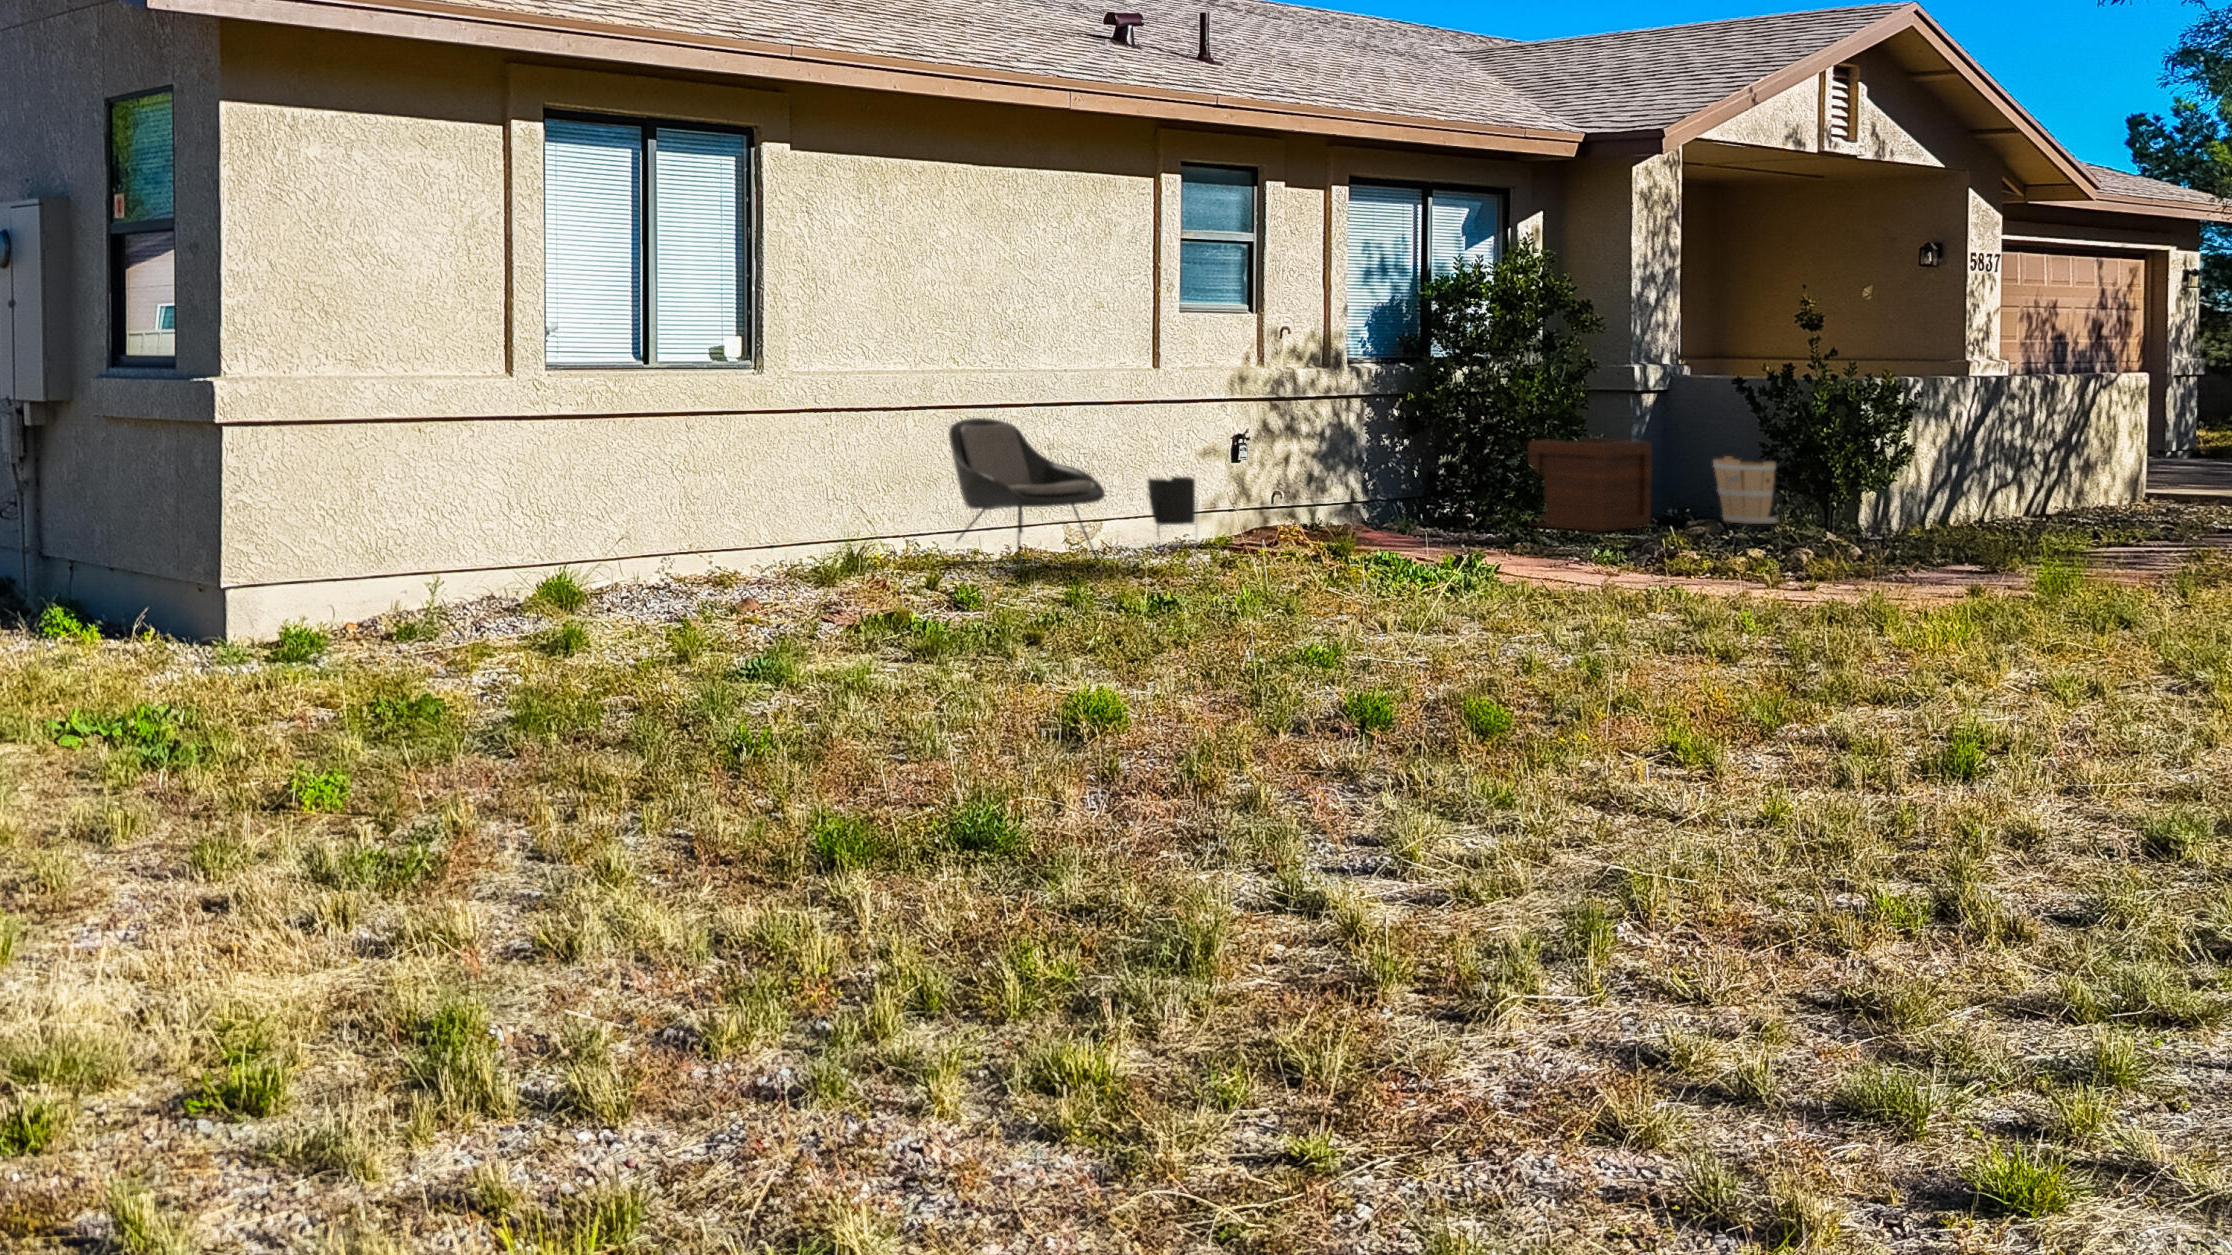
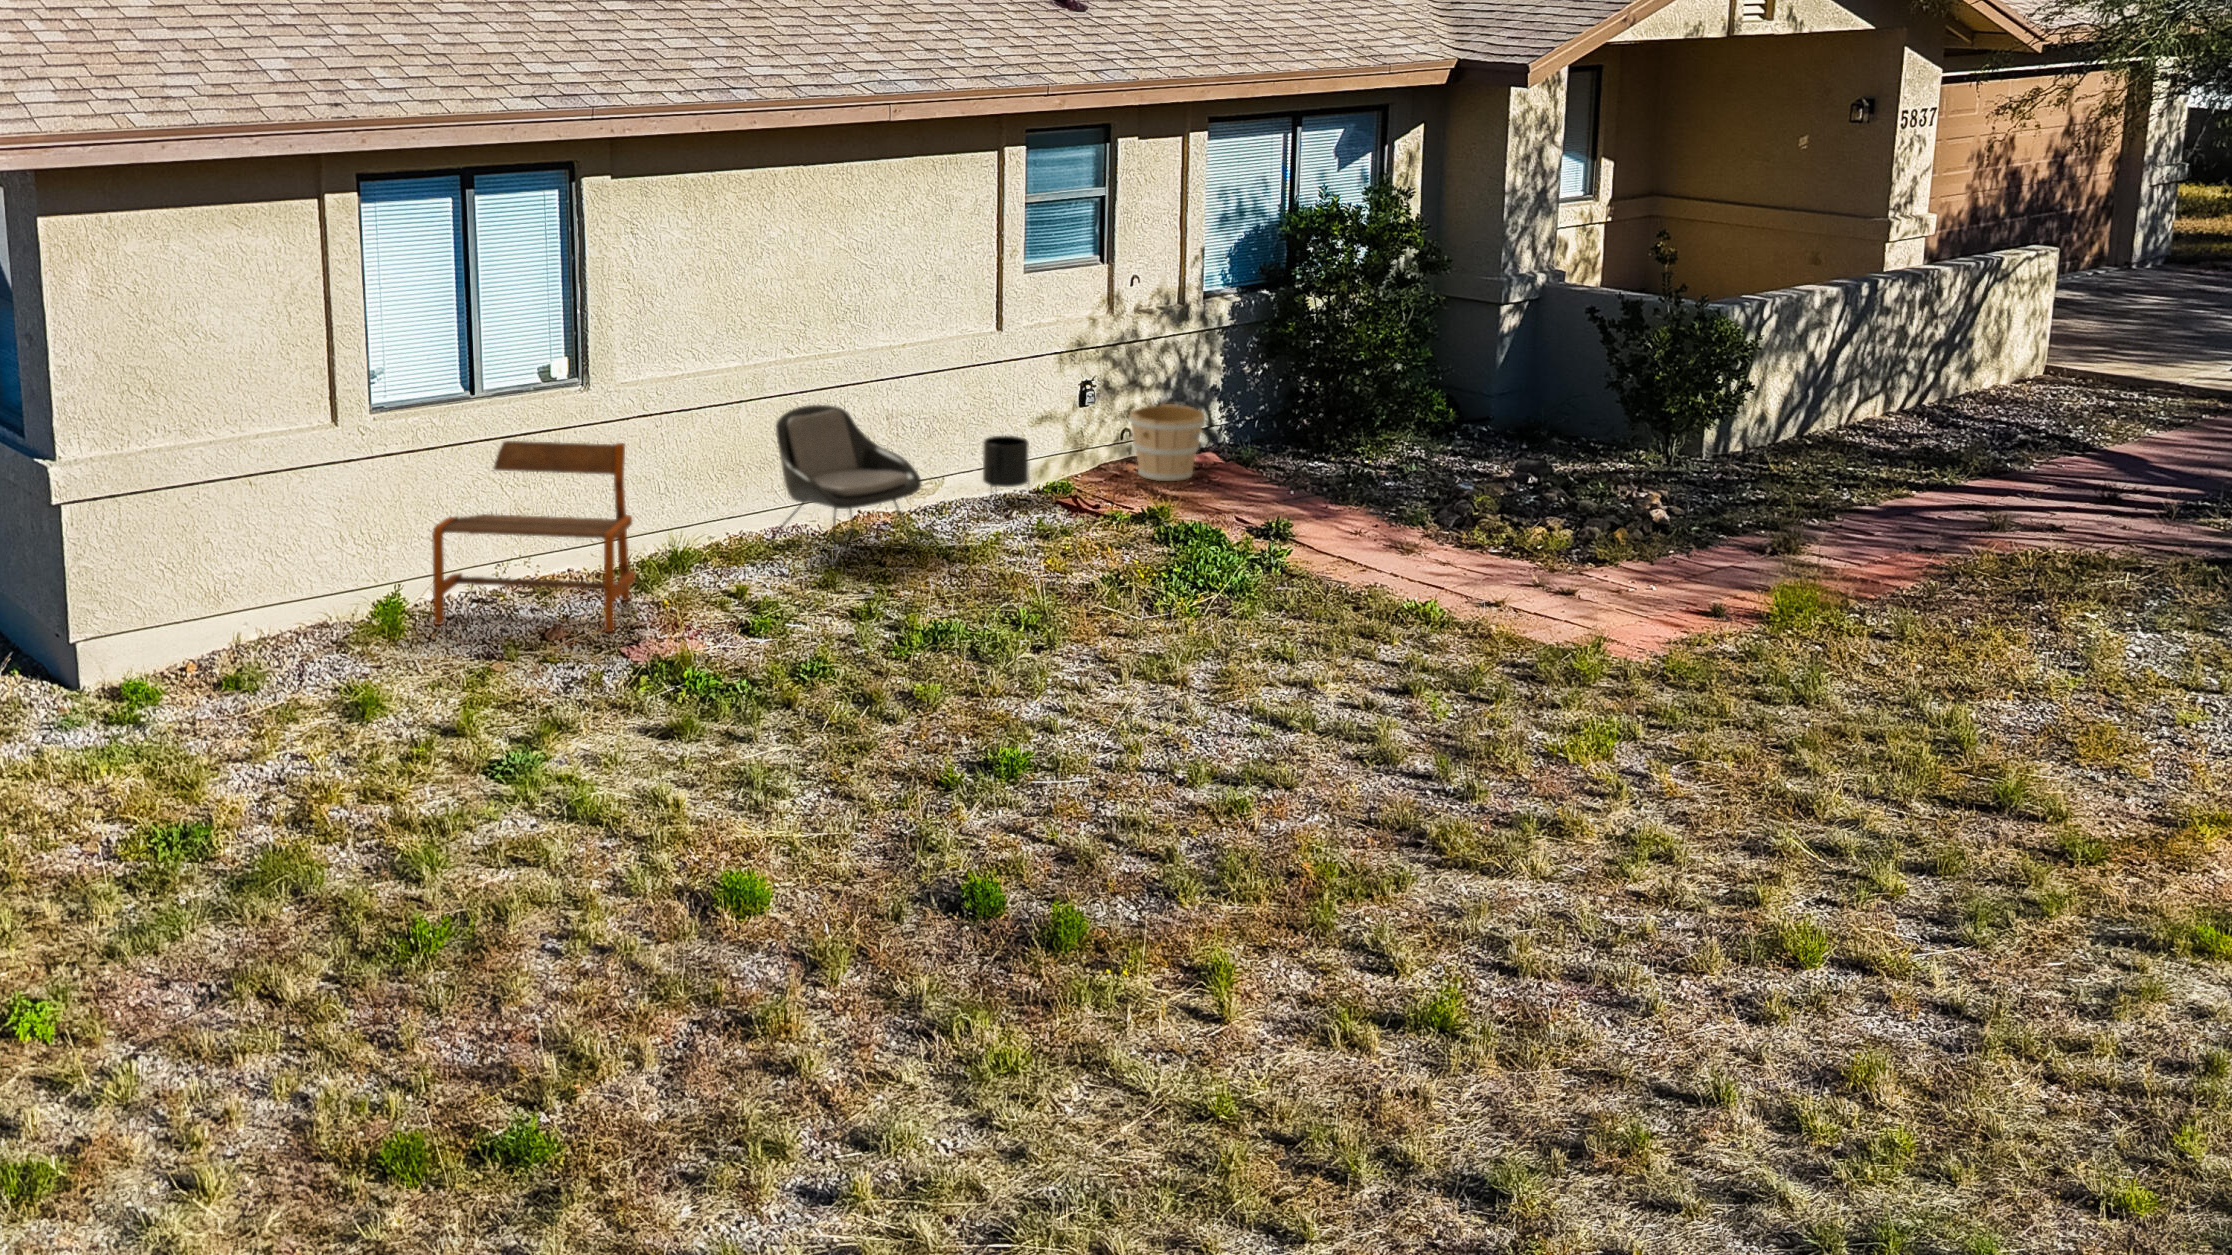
bench: none [606,413,819,606] -> present [432,441,635,632]
wooden crate: present [1528,438,1652,532] -> none [1370,371,1494,476]
wooden bucket: present [1713,456,1779,524] -> present [1129,404,1205,481]

